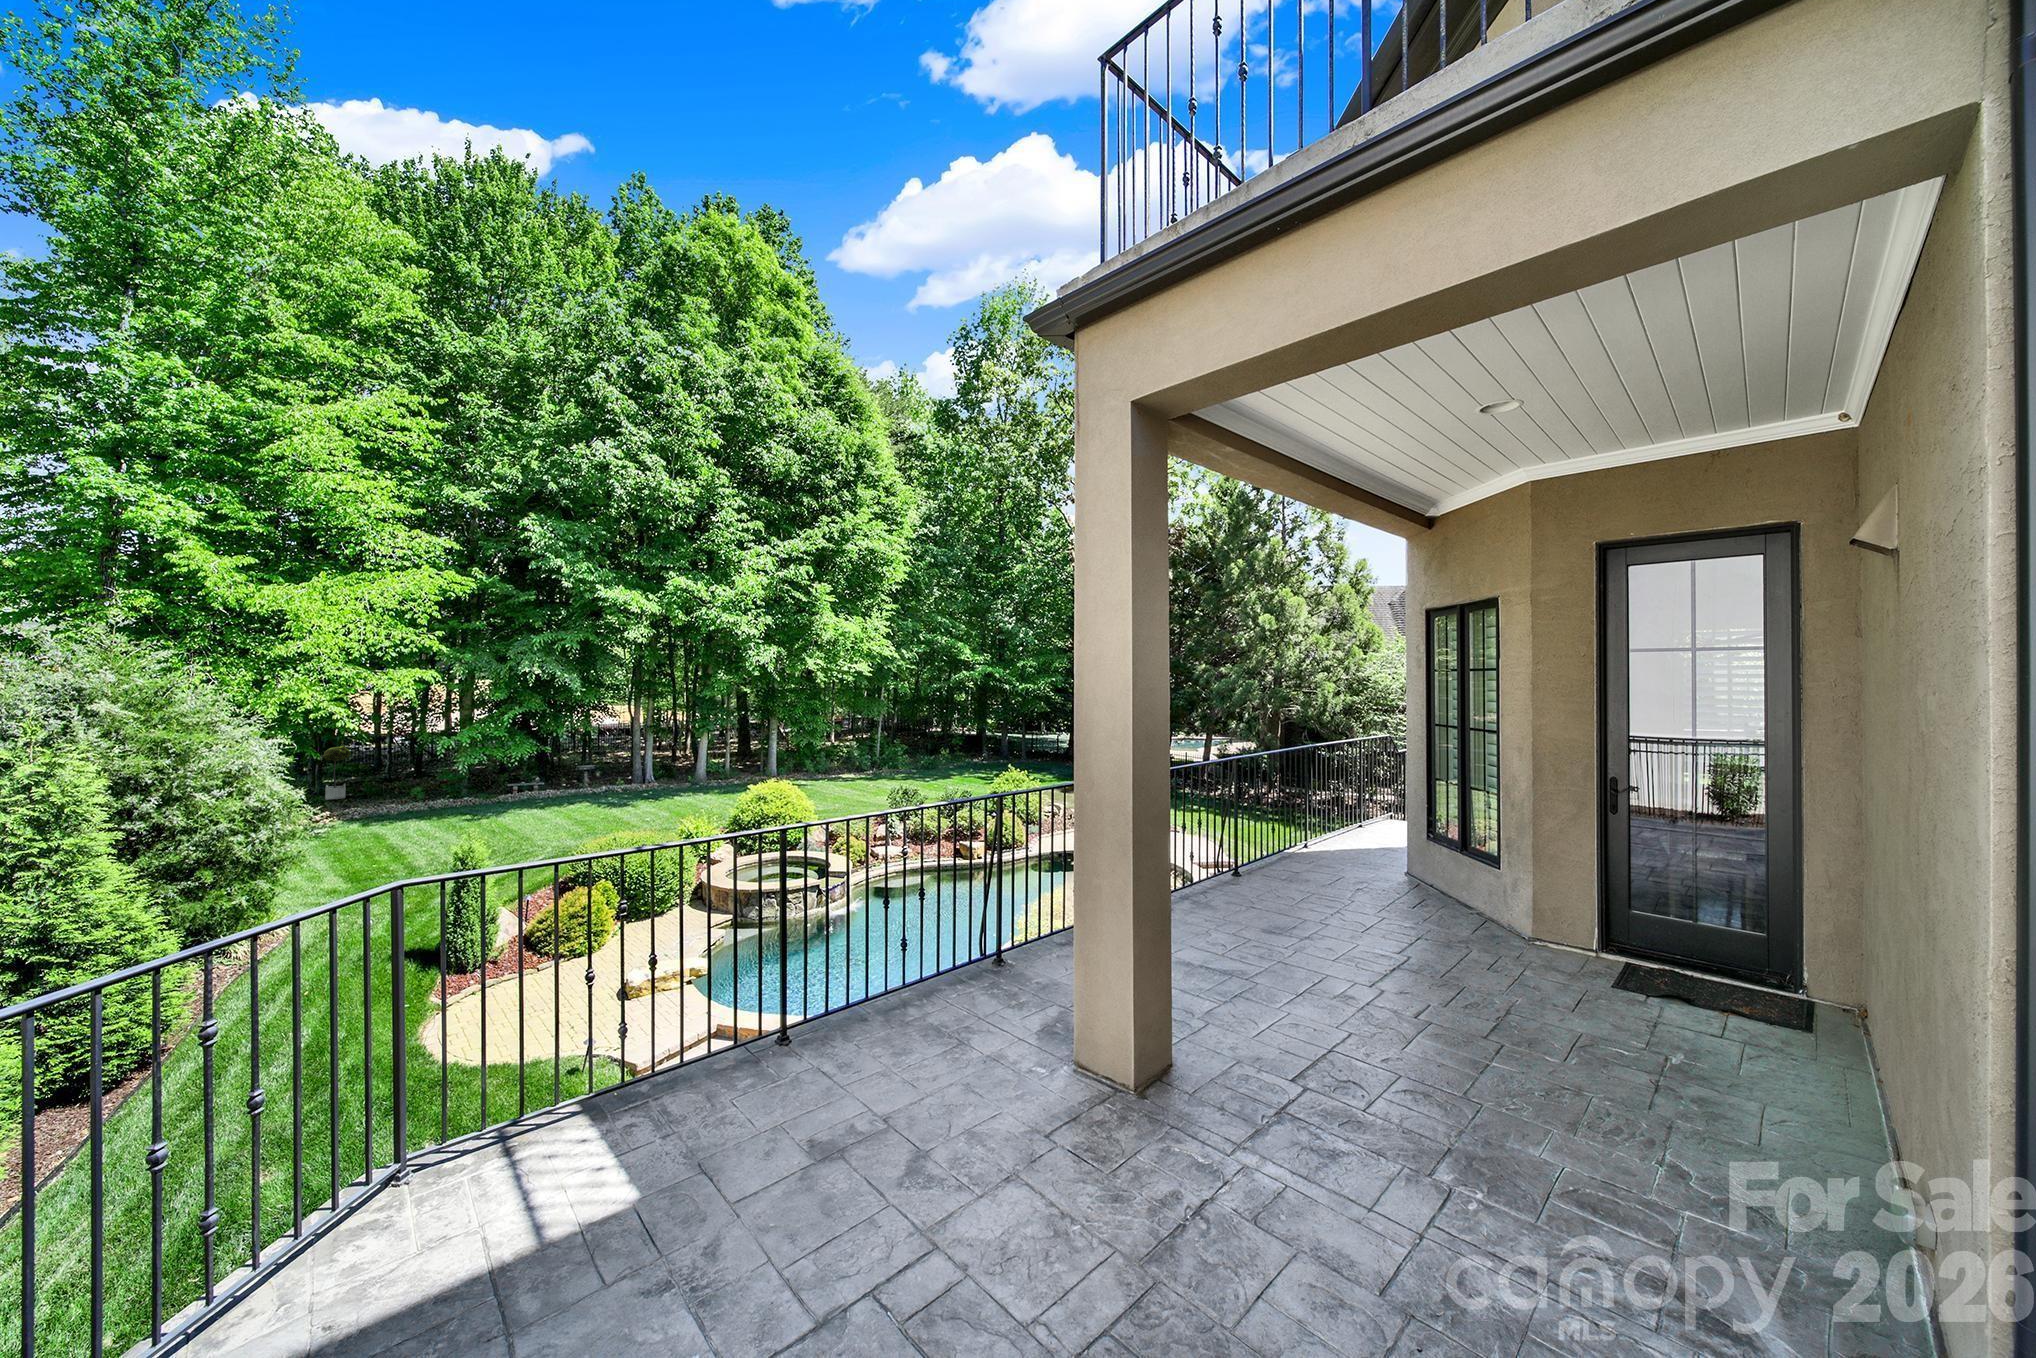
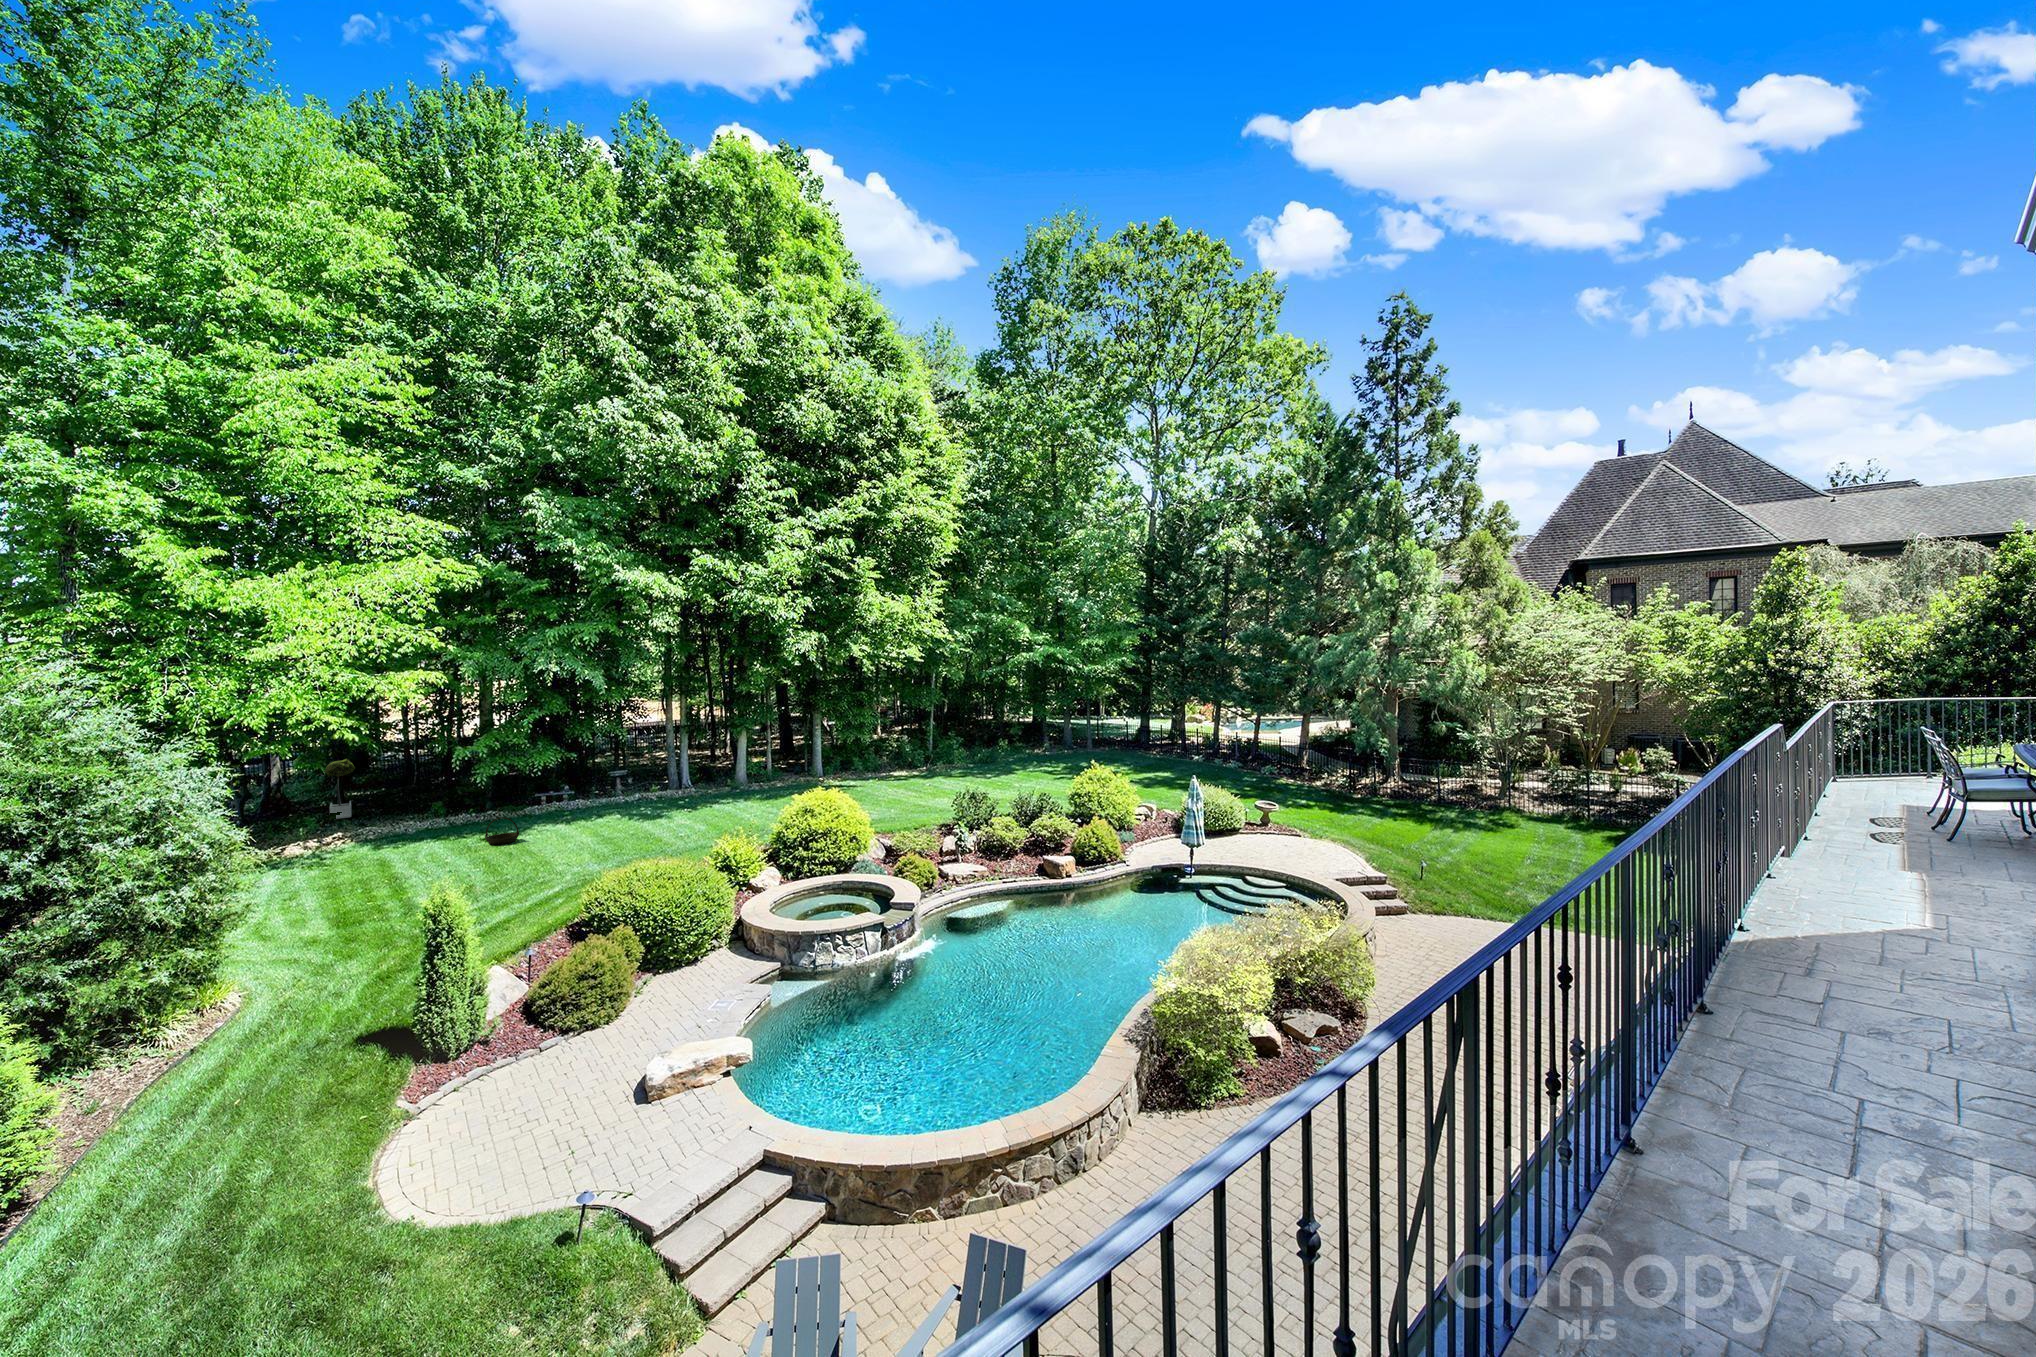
basket: none [473,798,504,822] -> present [485,817,519,844]

